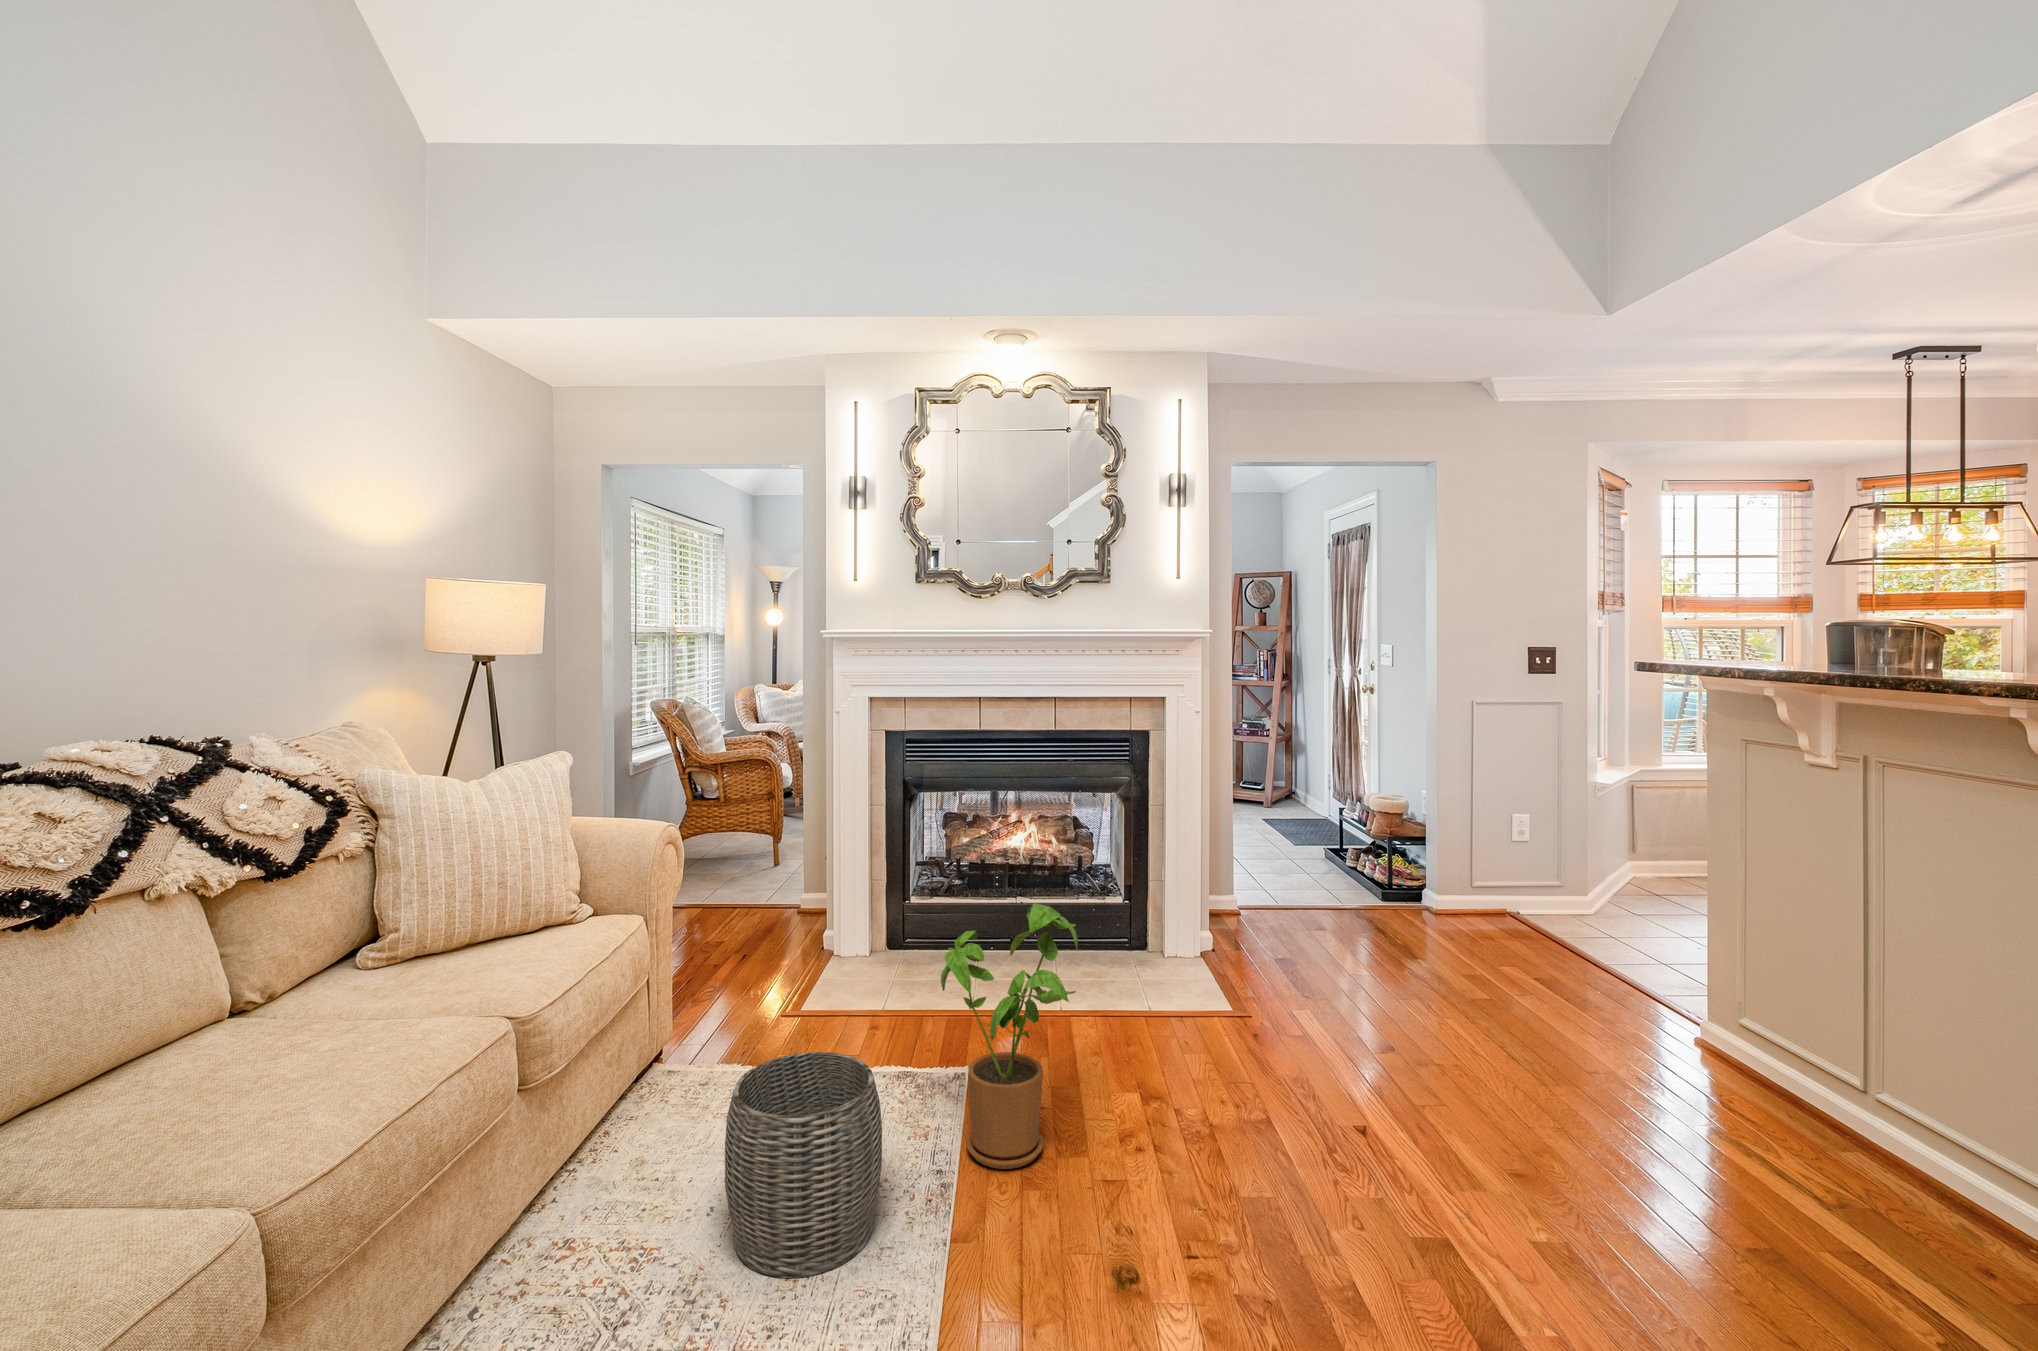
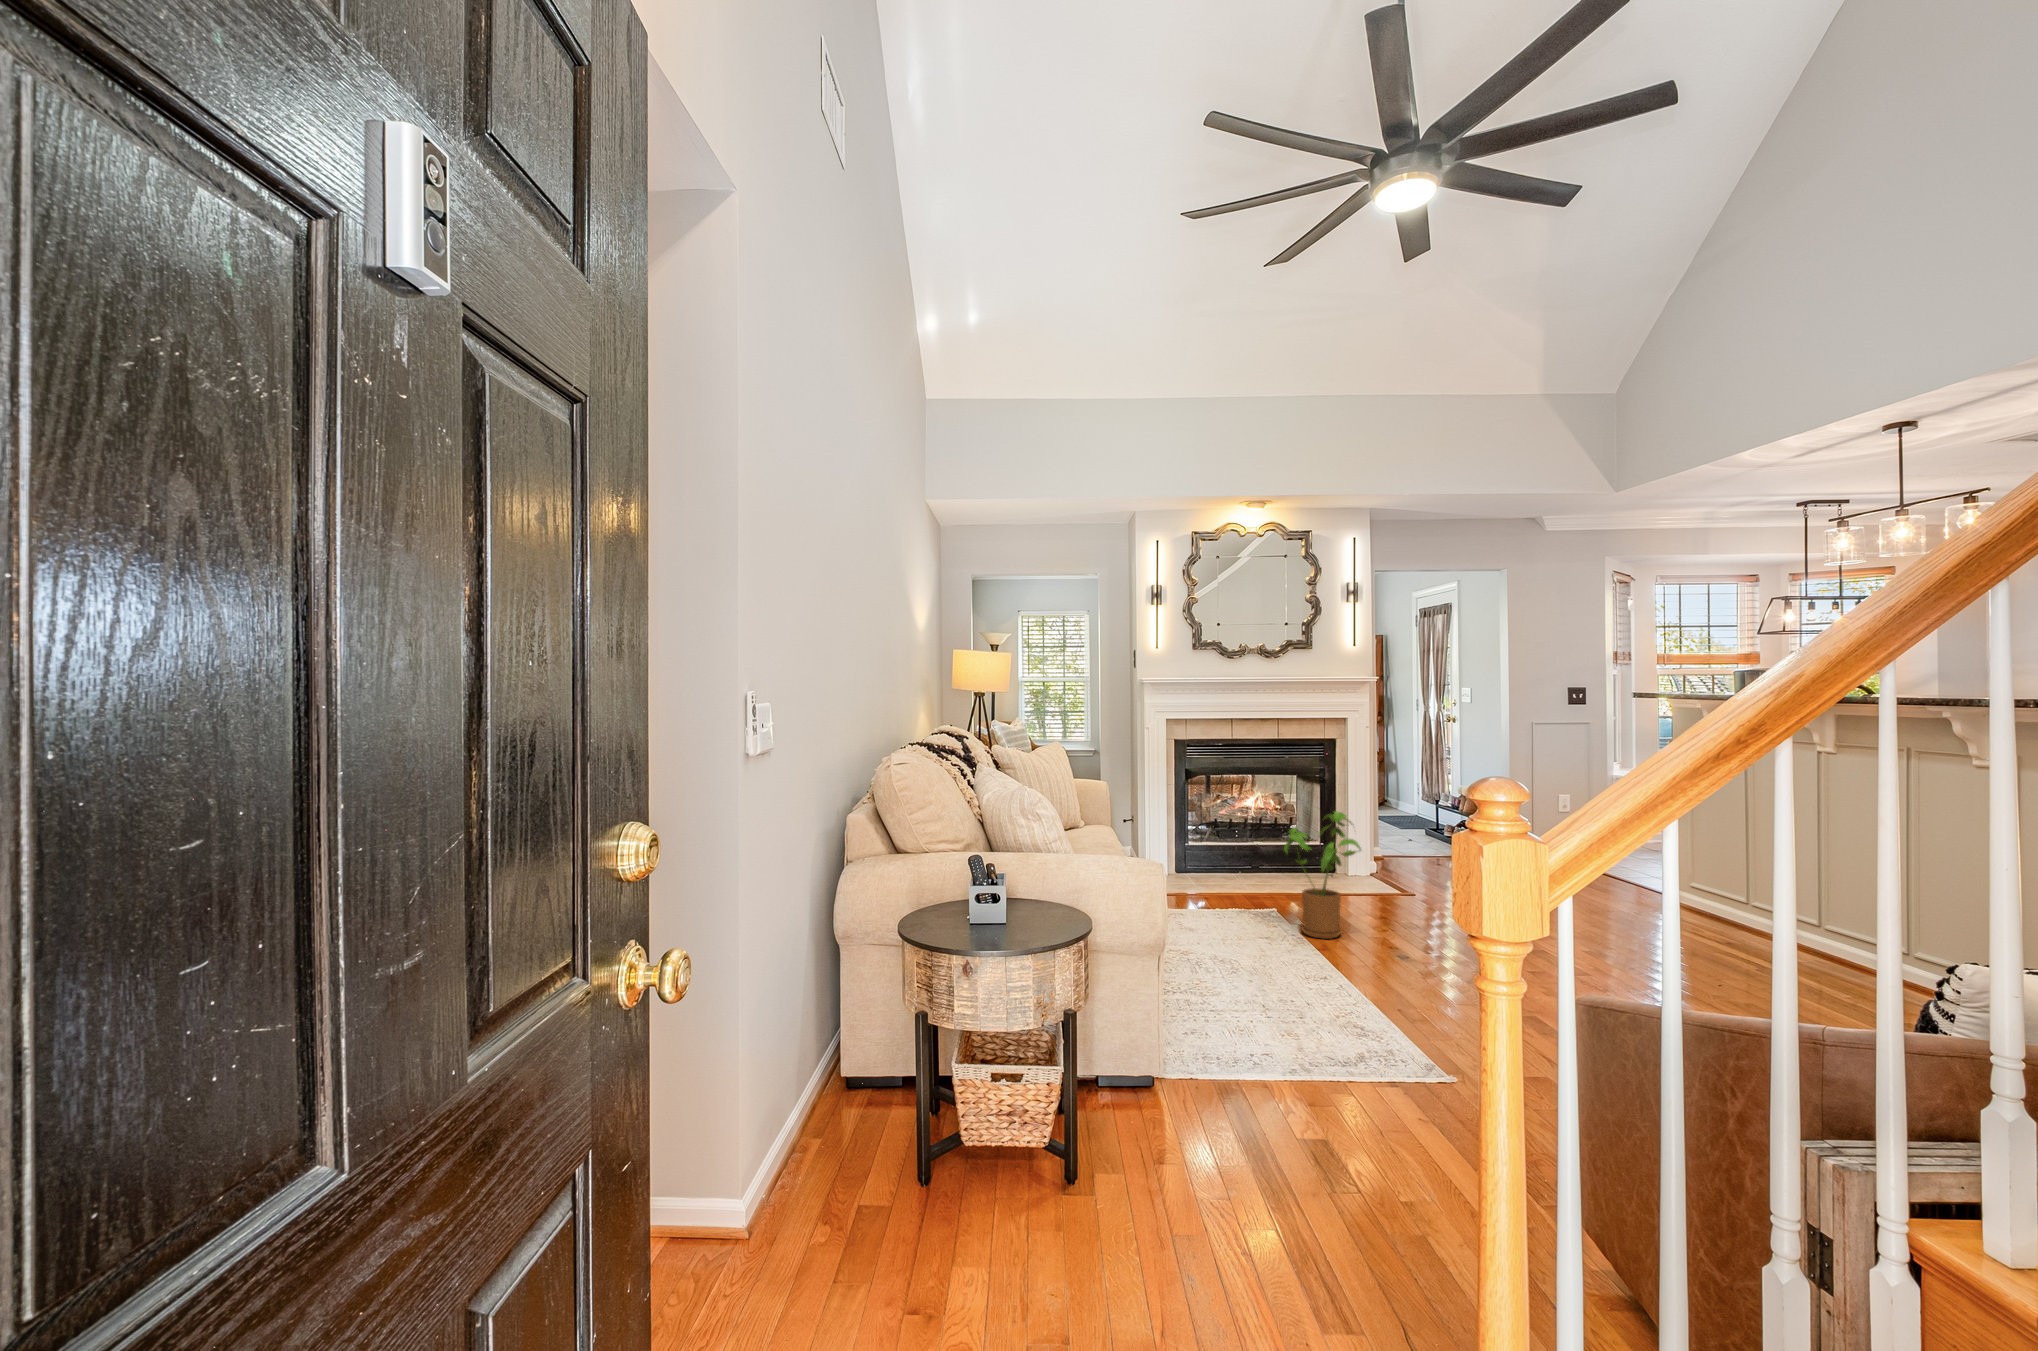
woven basket: present [725,1052,882,1278] -> none [1214,876,1286,962]

